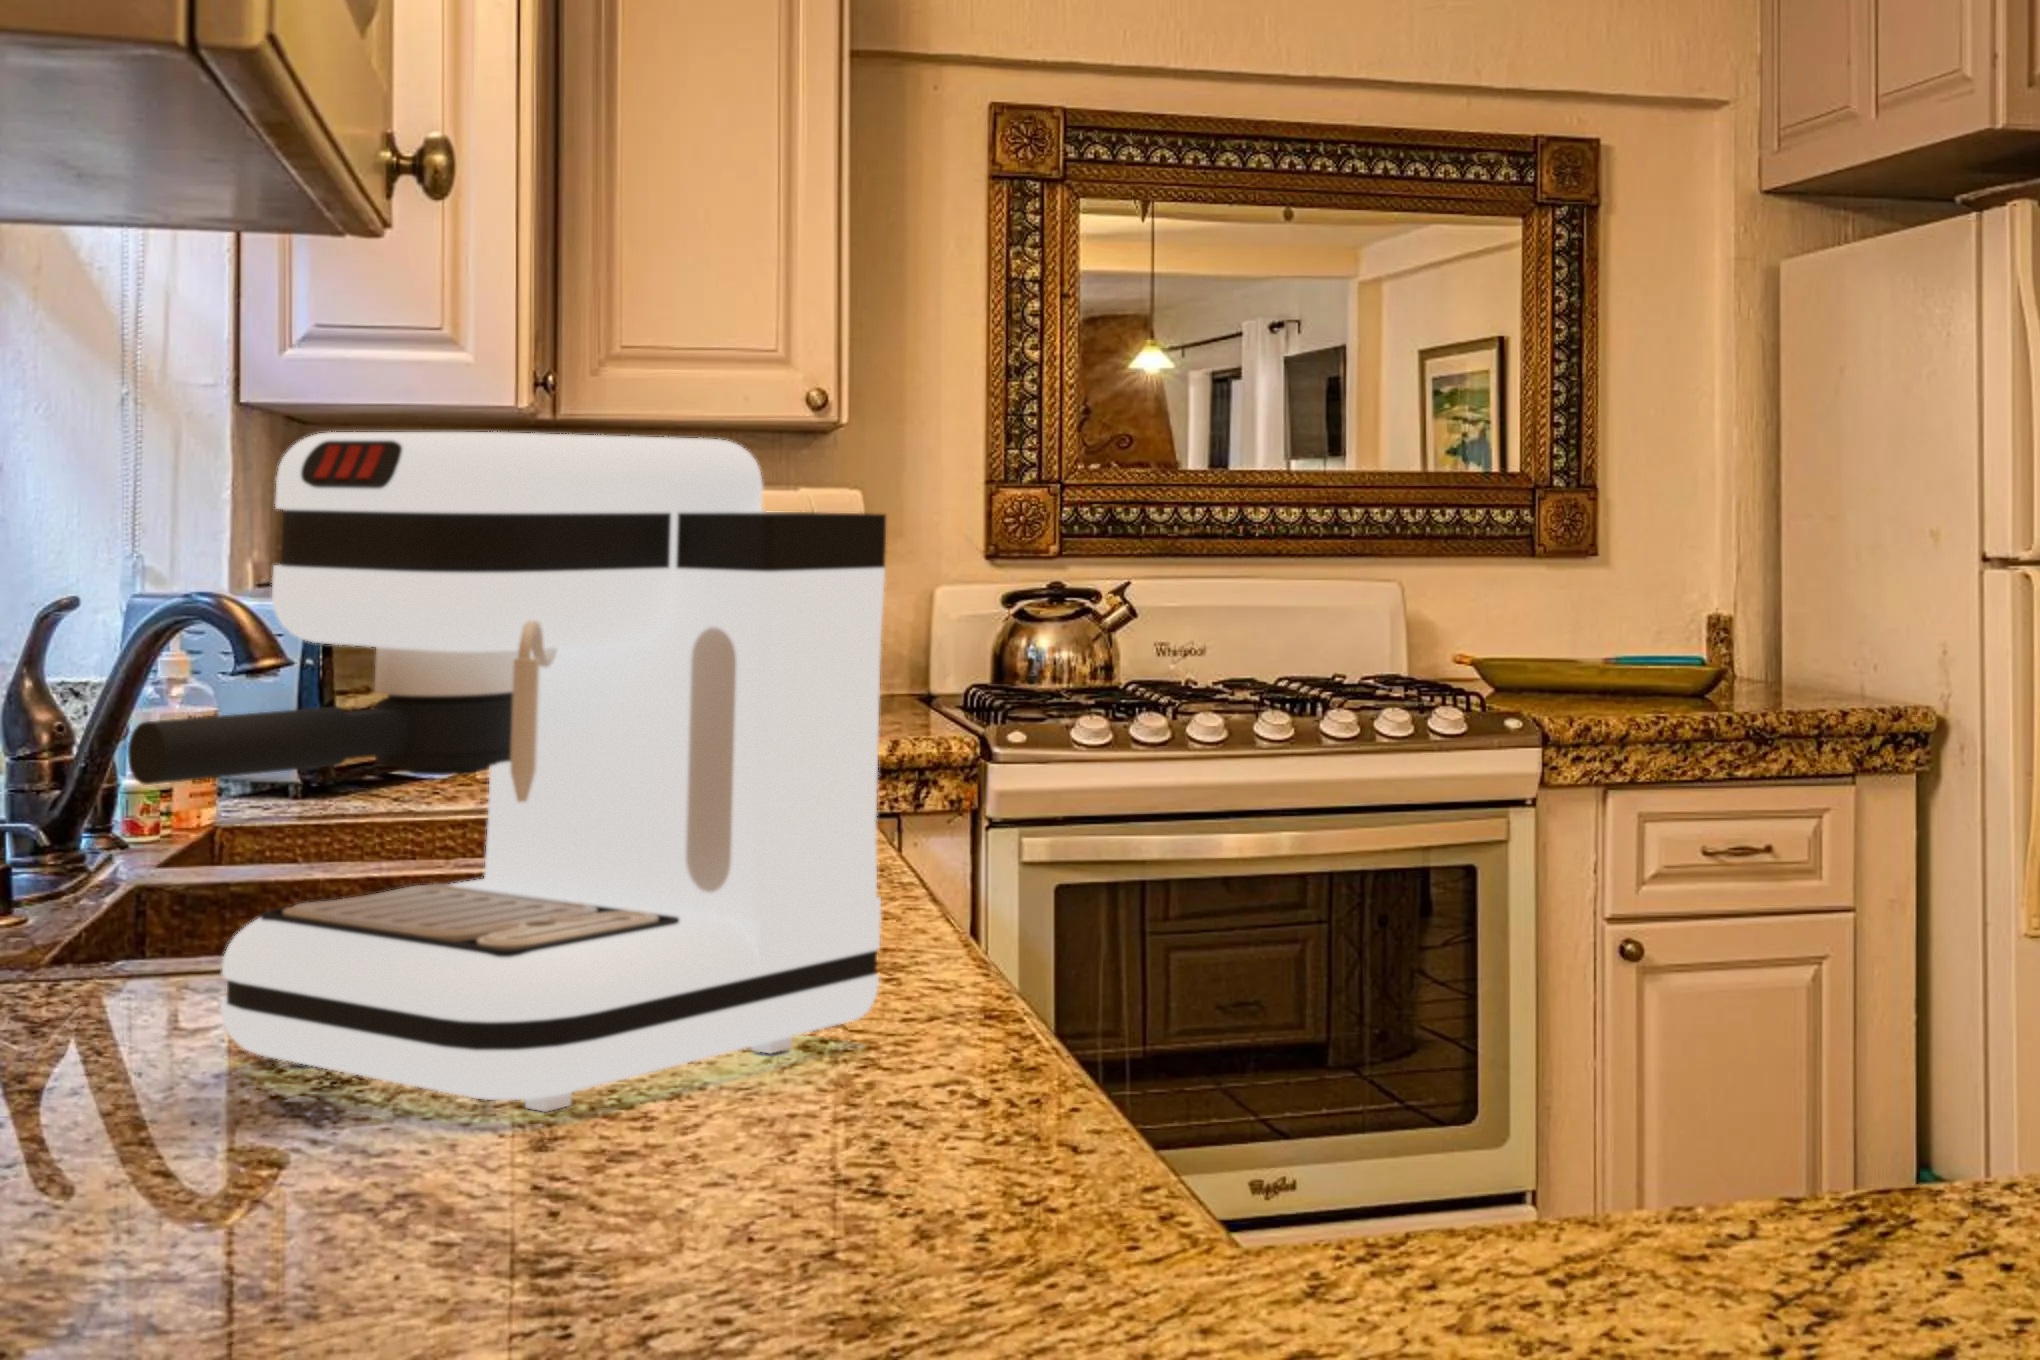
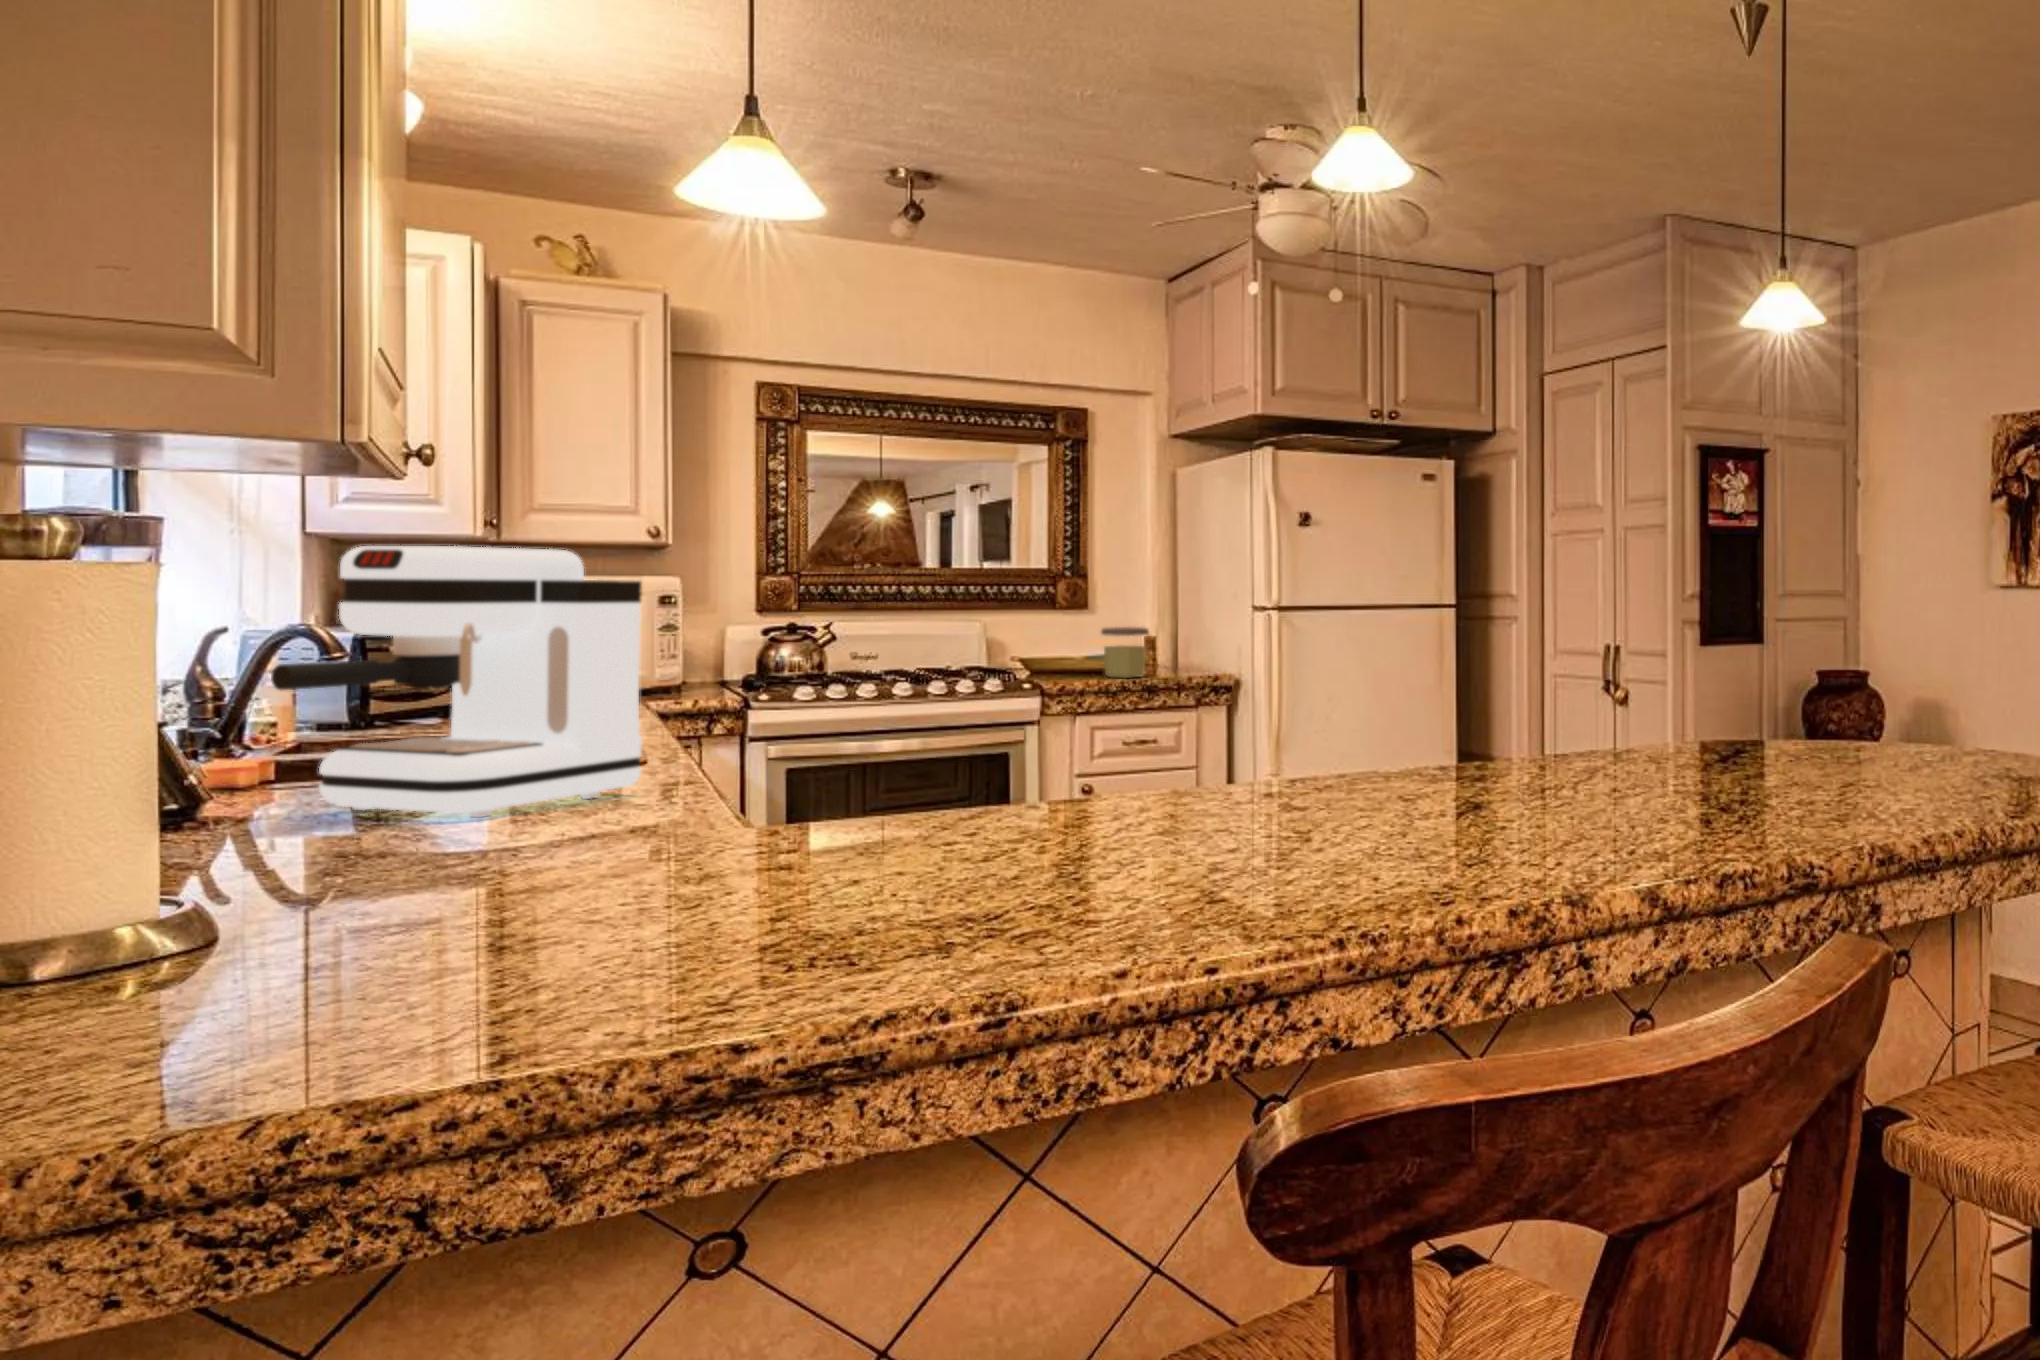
jar: none [1648,597,1750,708] -> present [1101,627,1149,678]

